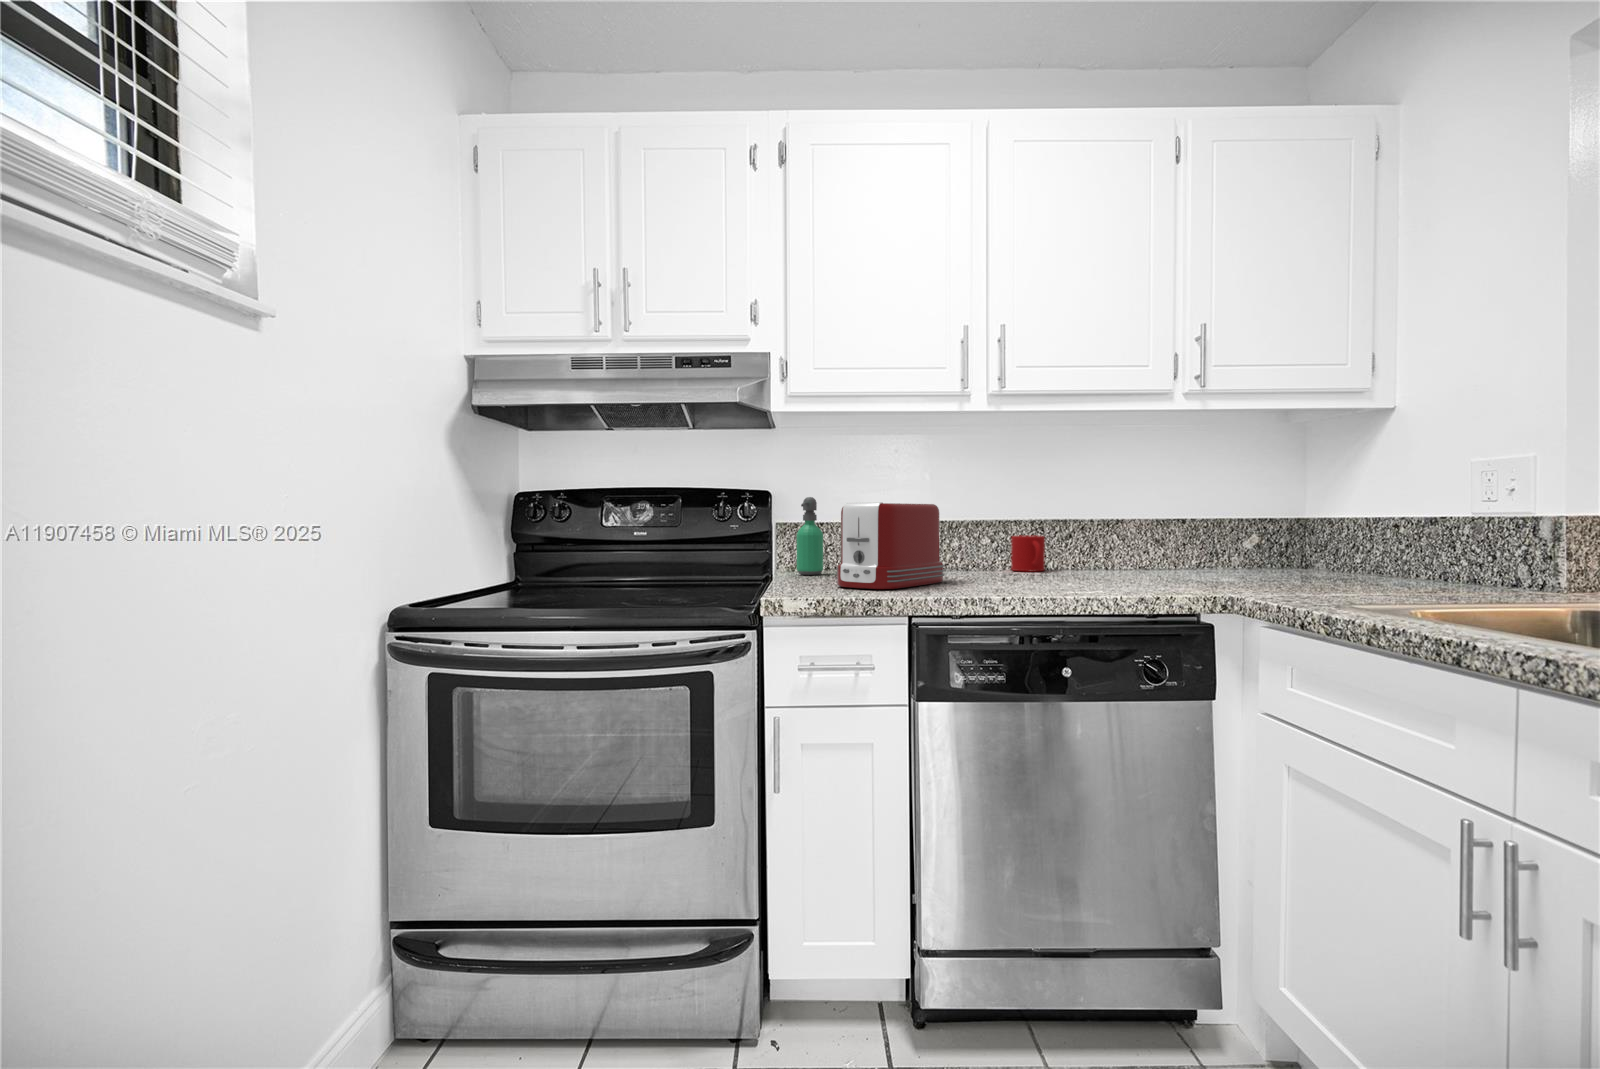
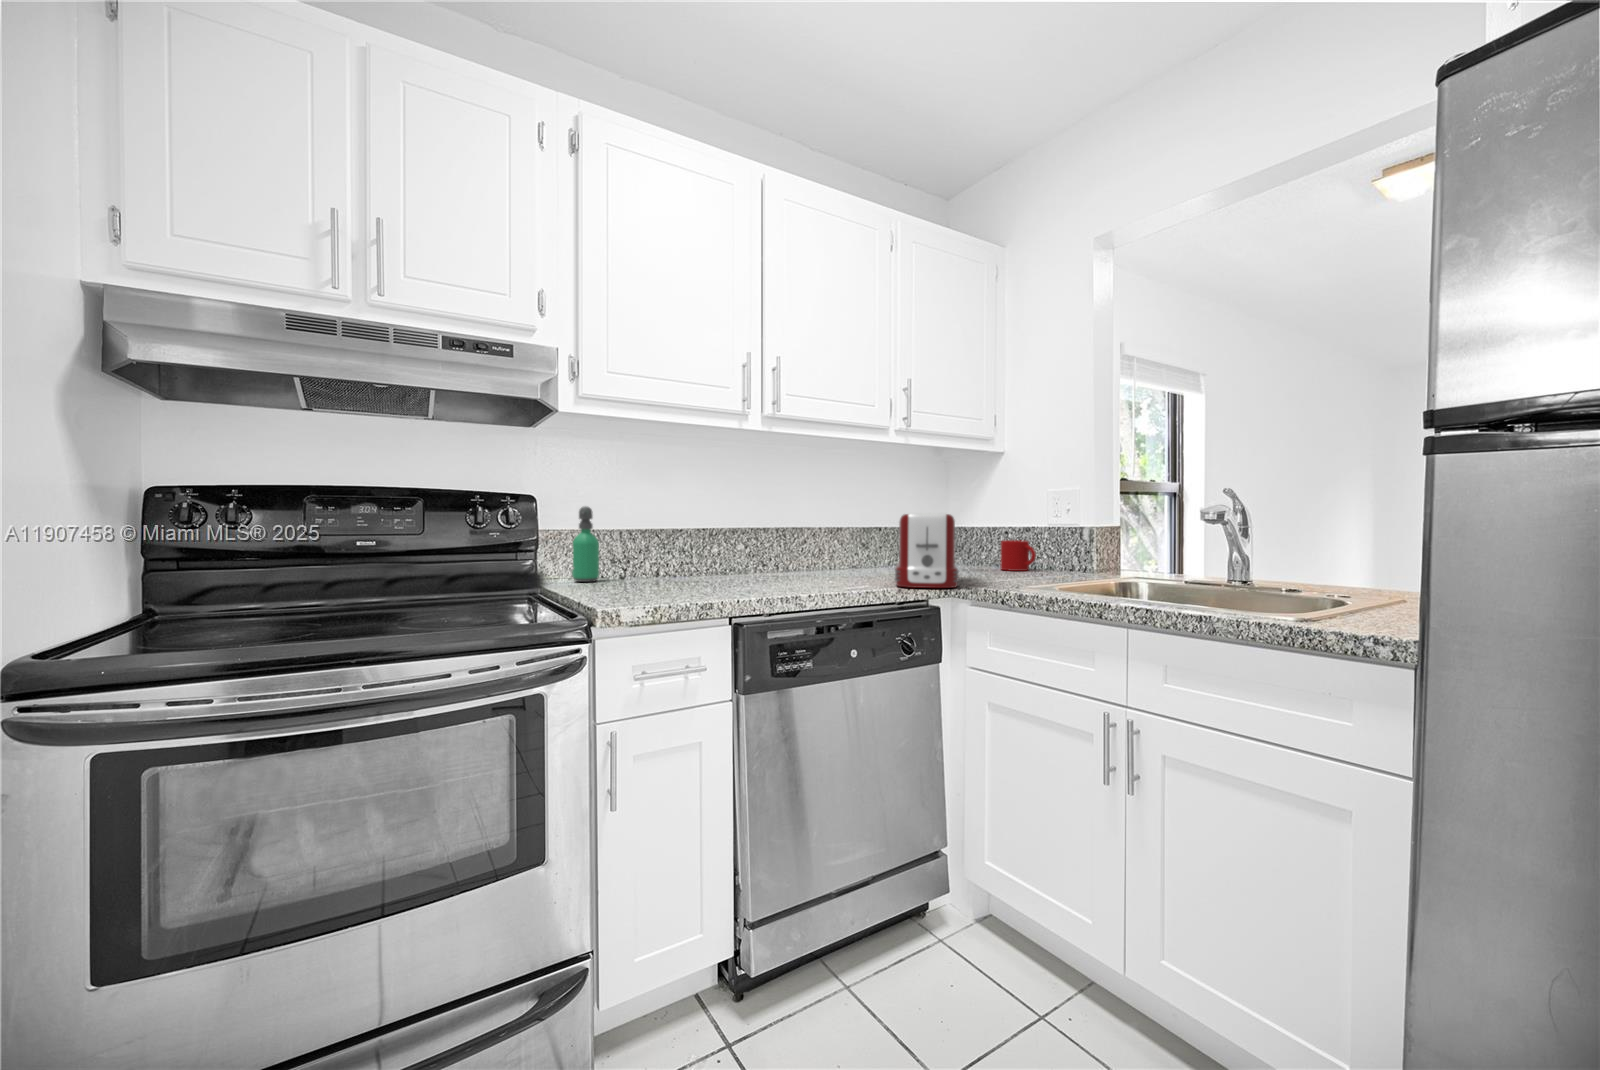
toaster: present [836,502,945,589] -> present [895,513,959,588]
mug: present [1011,536,1045,571] -> present [1000,540,1036,571]

